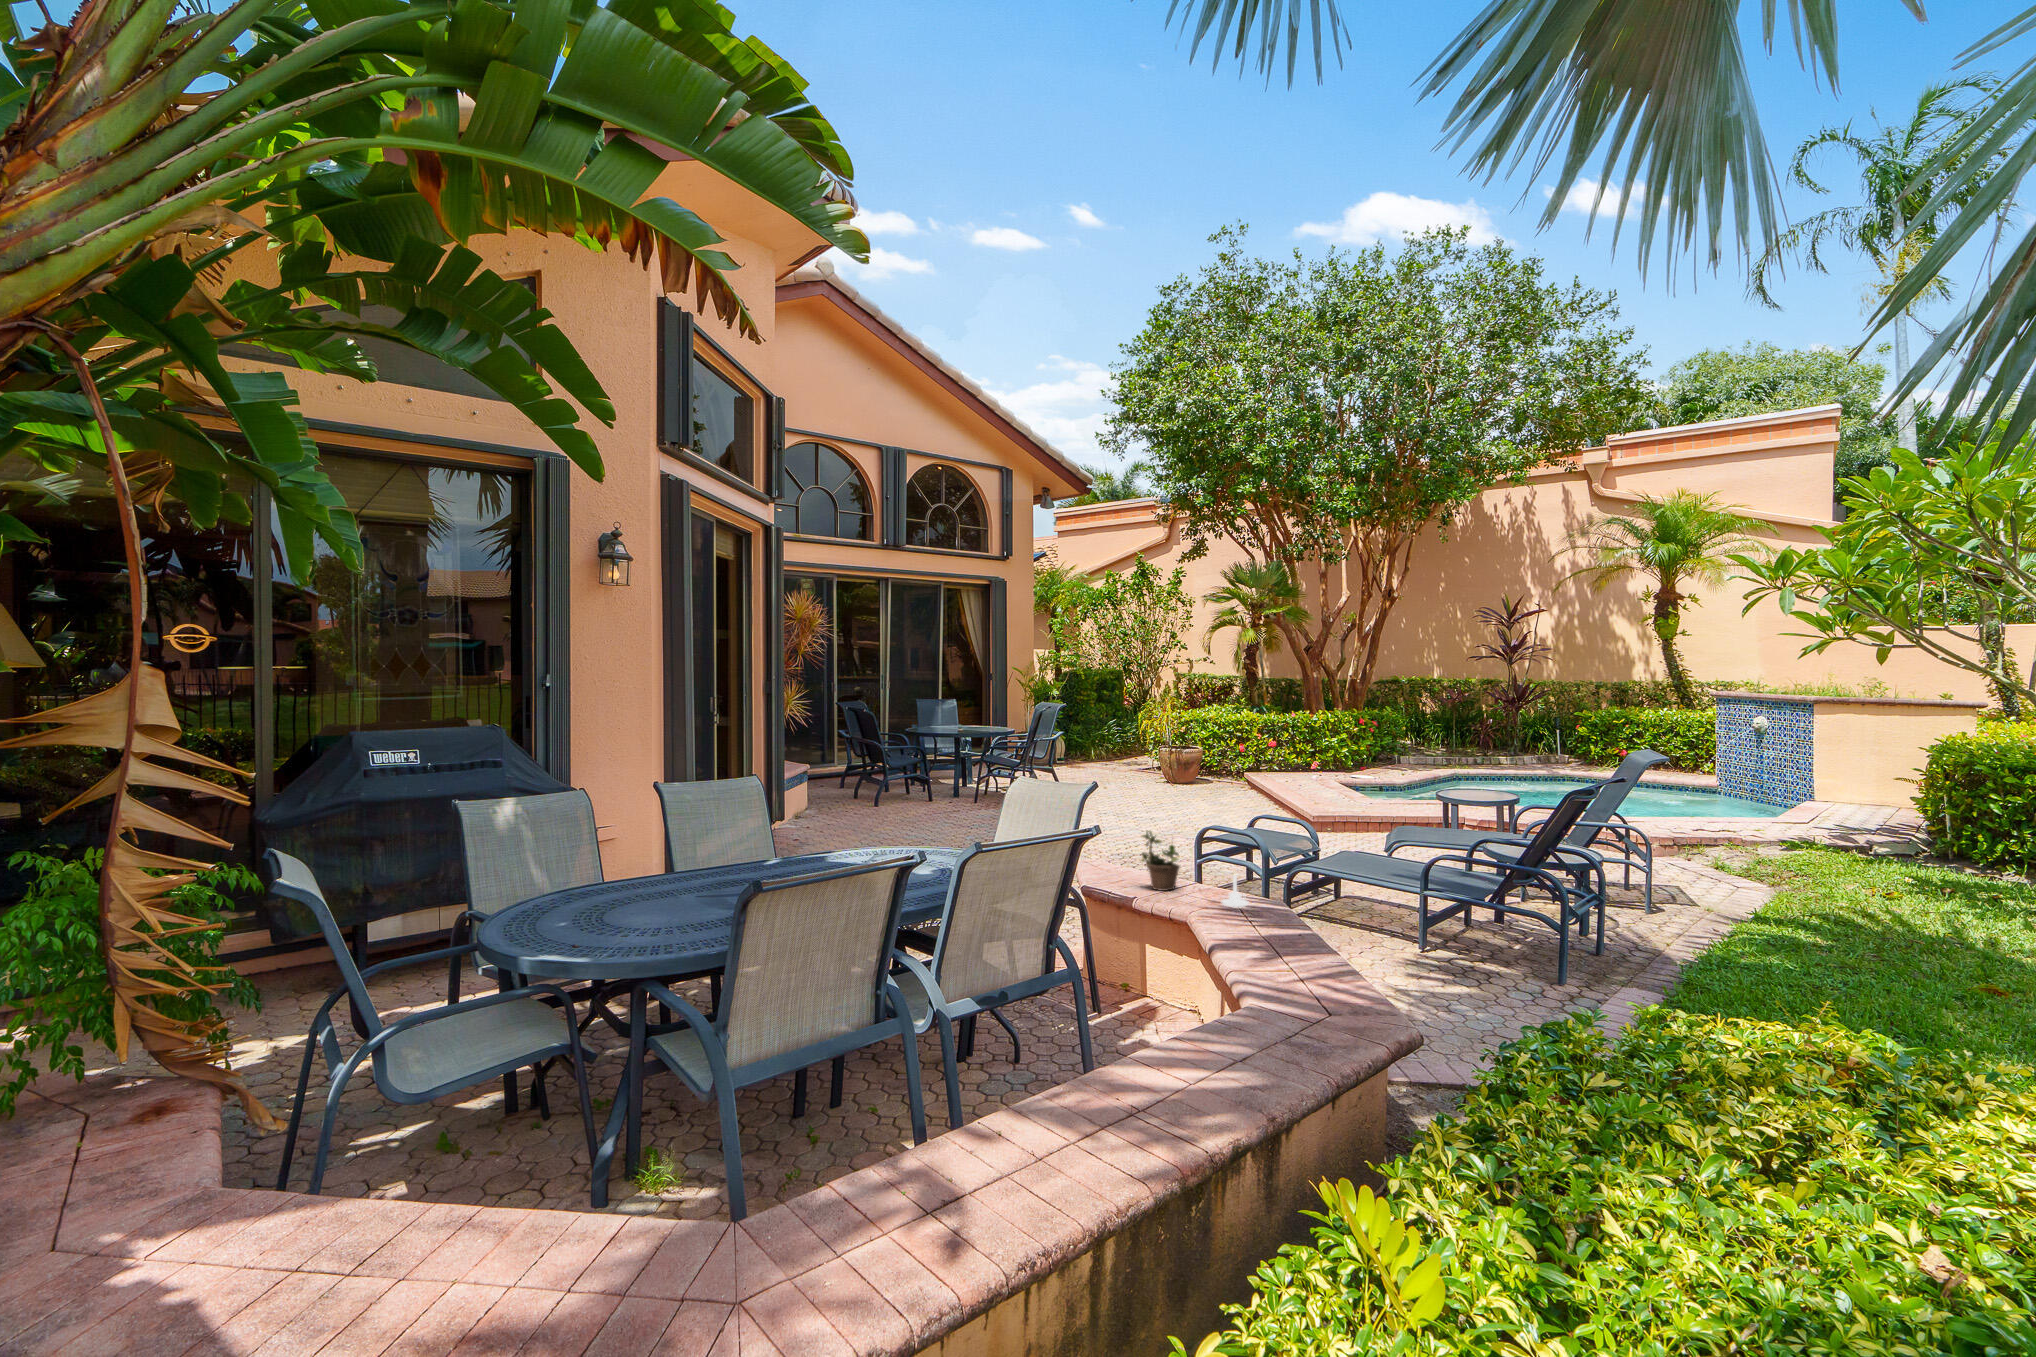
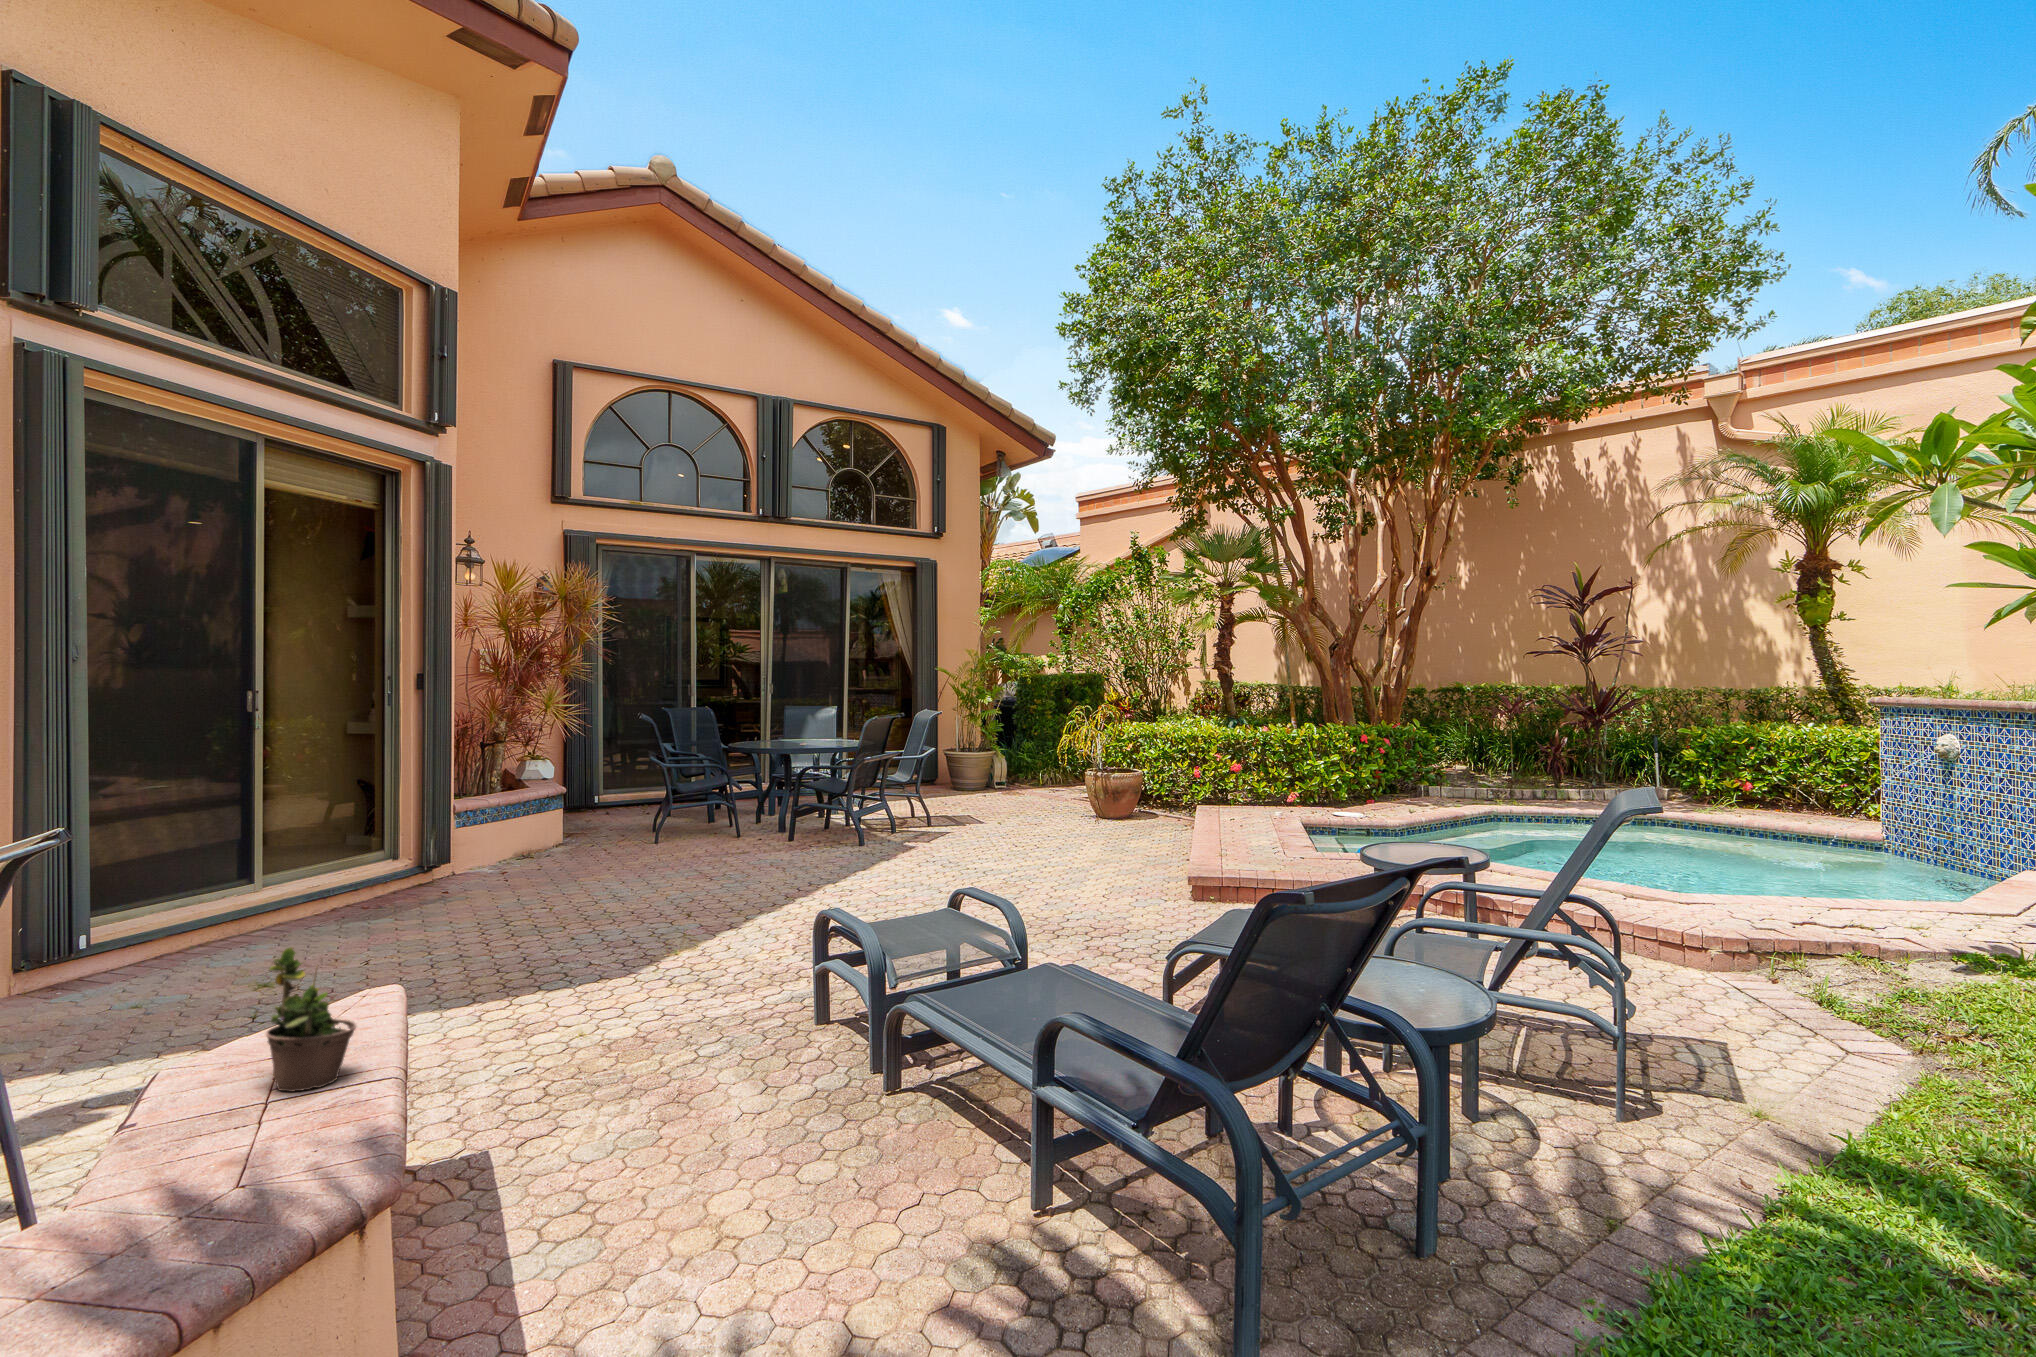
candle holder: present [1222,875,1248,907] -> none [209,1082,297,1186]

